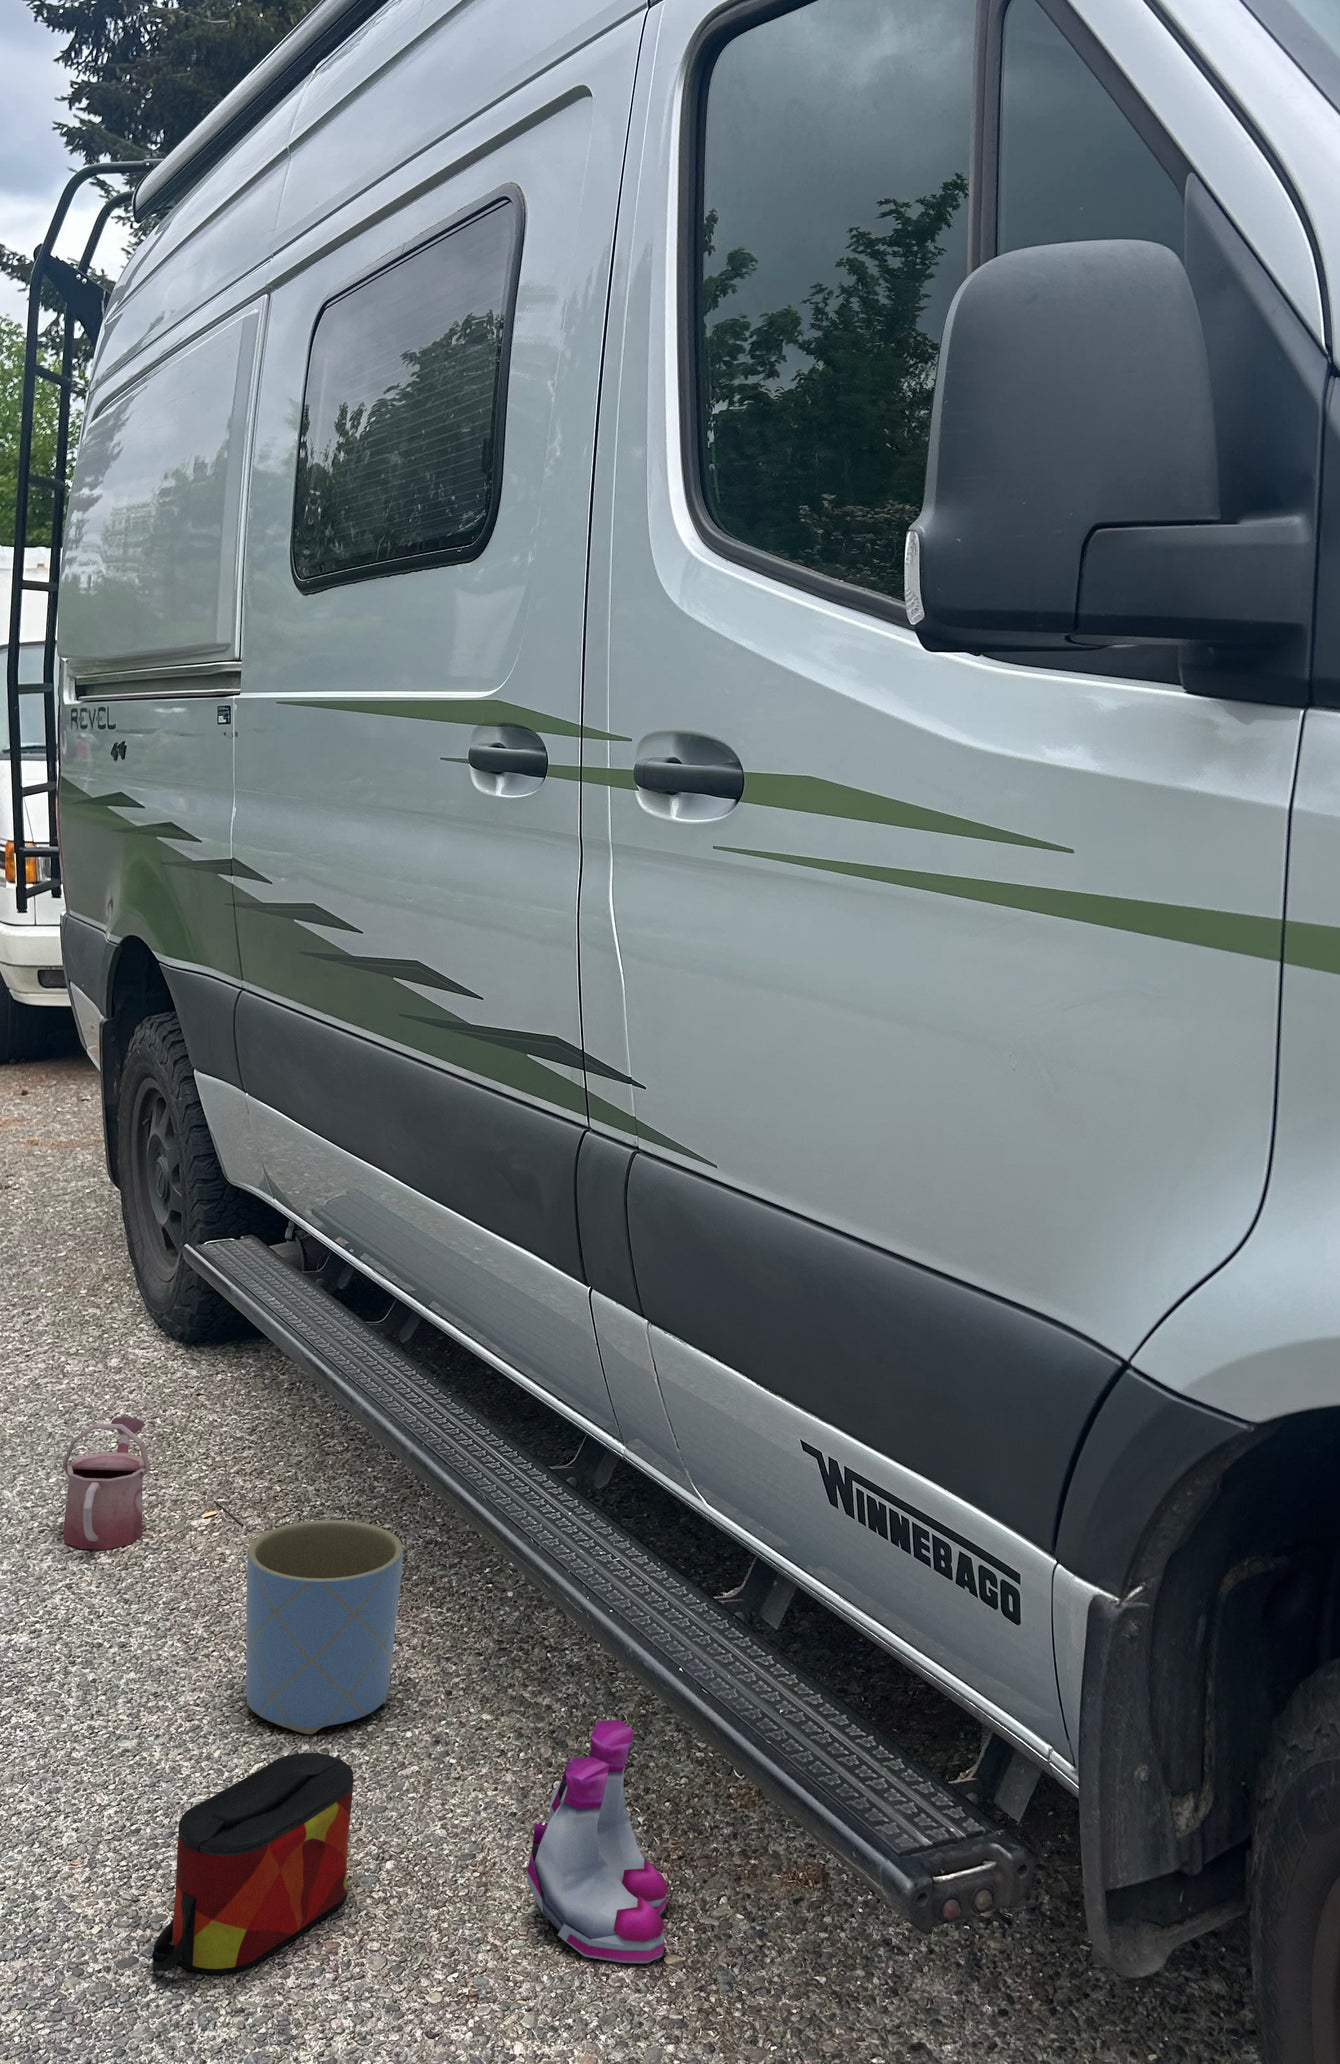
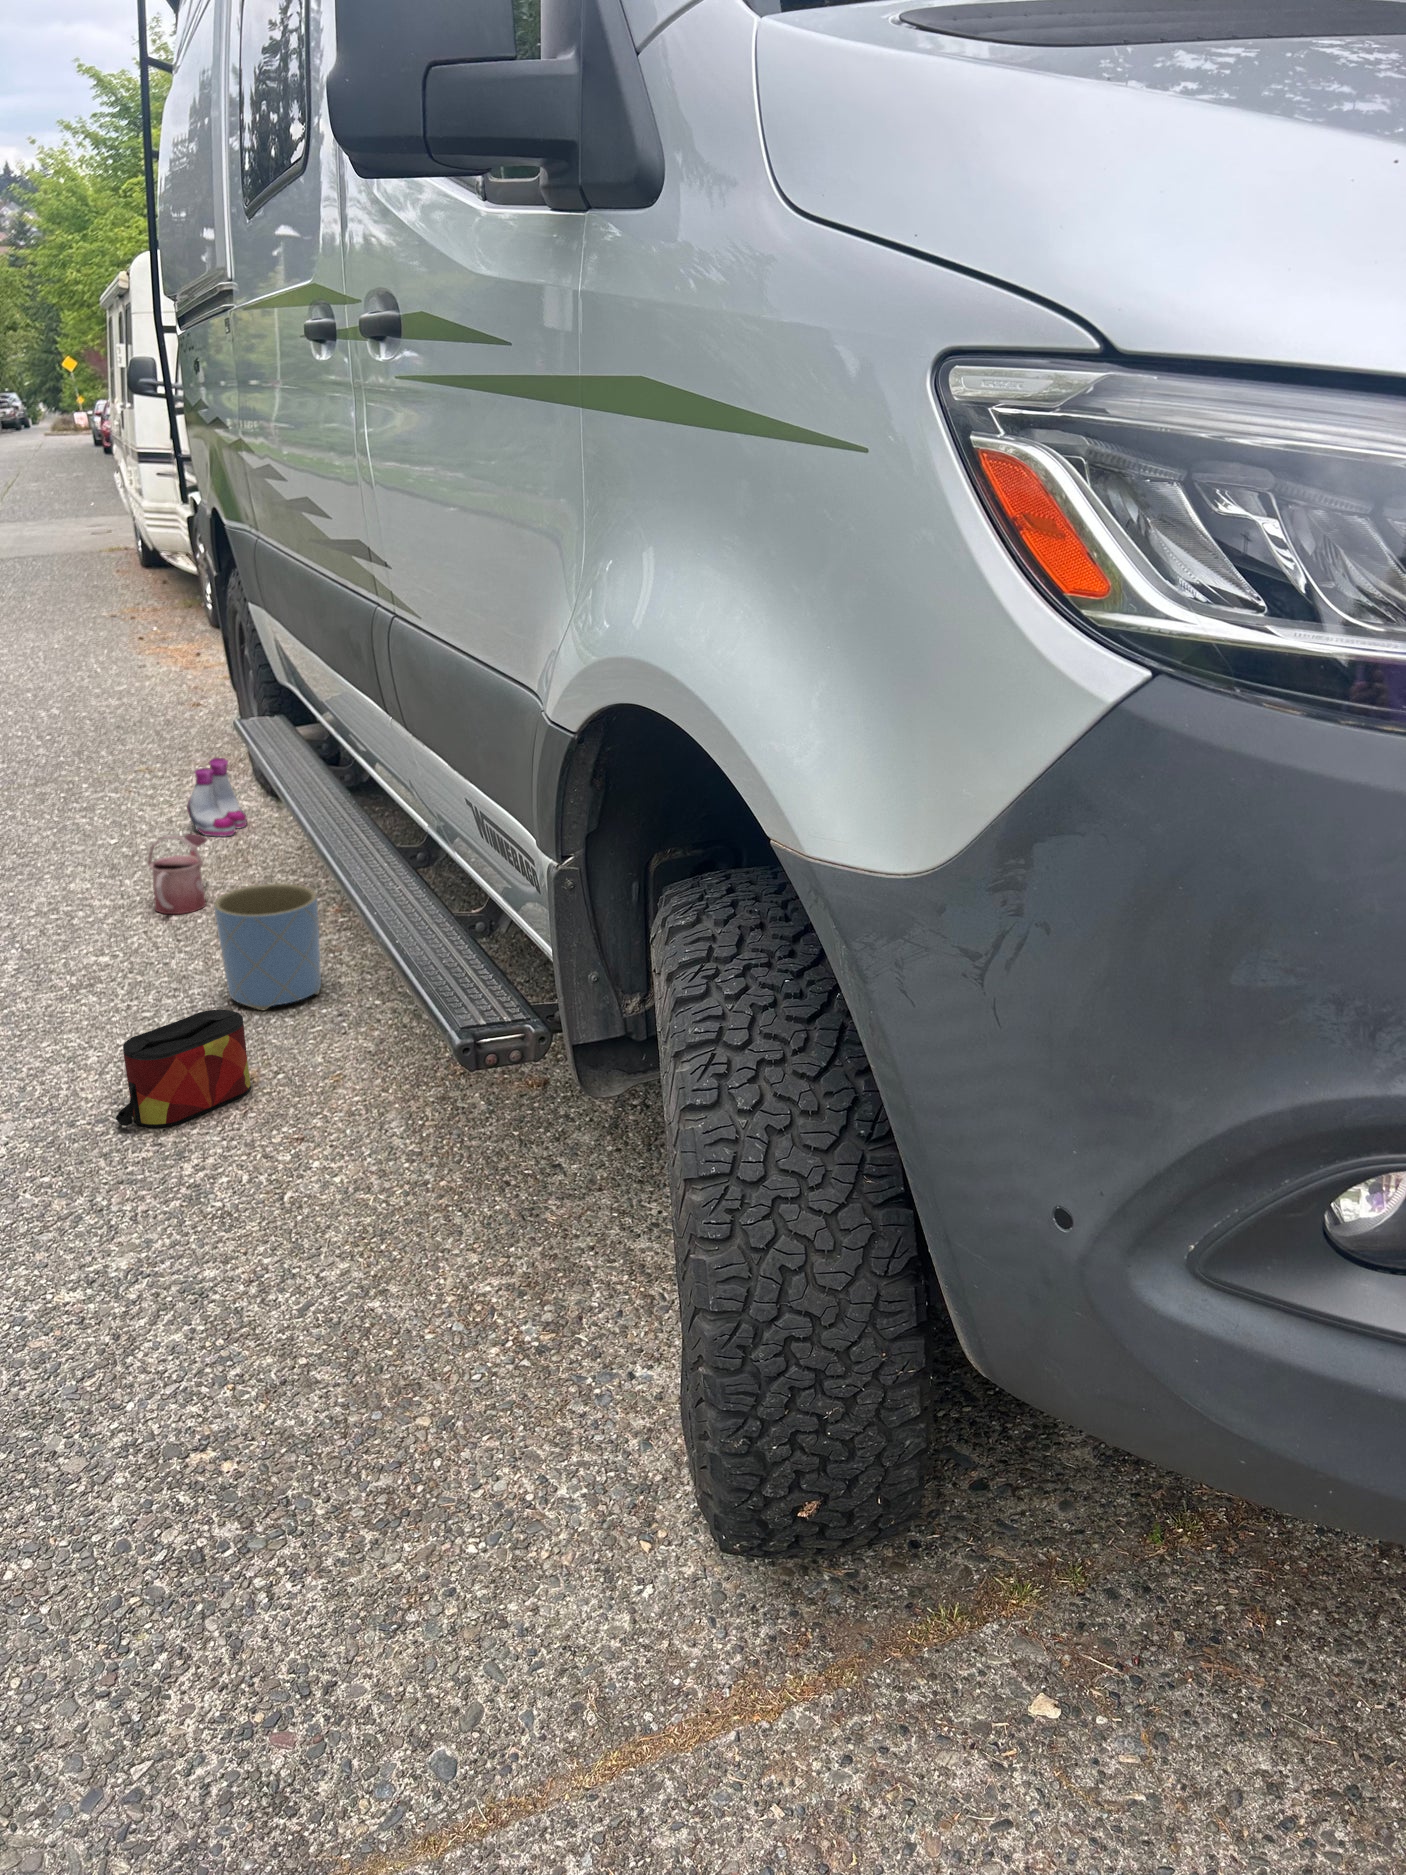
boots: present [527,1720,668,1963] -> present [187,758,247,837]

